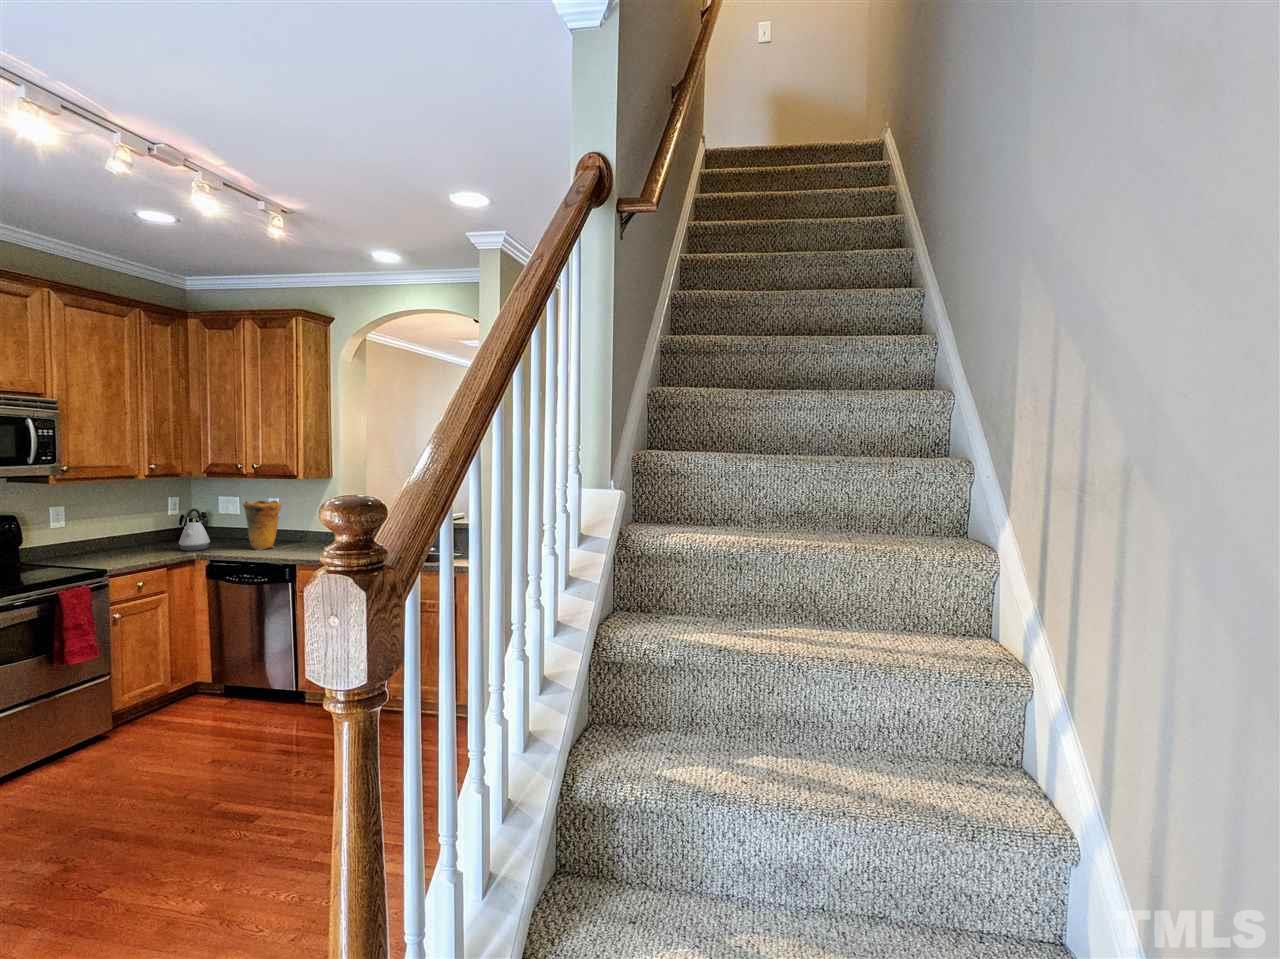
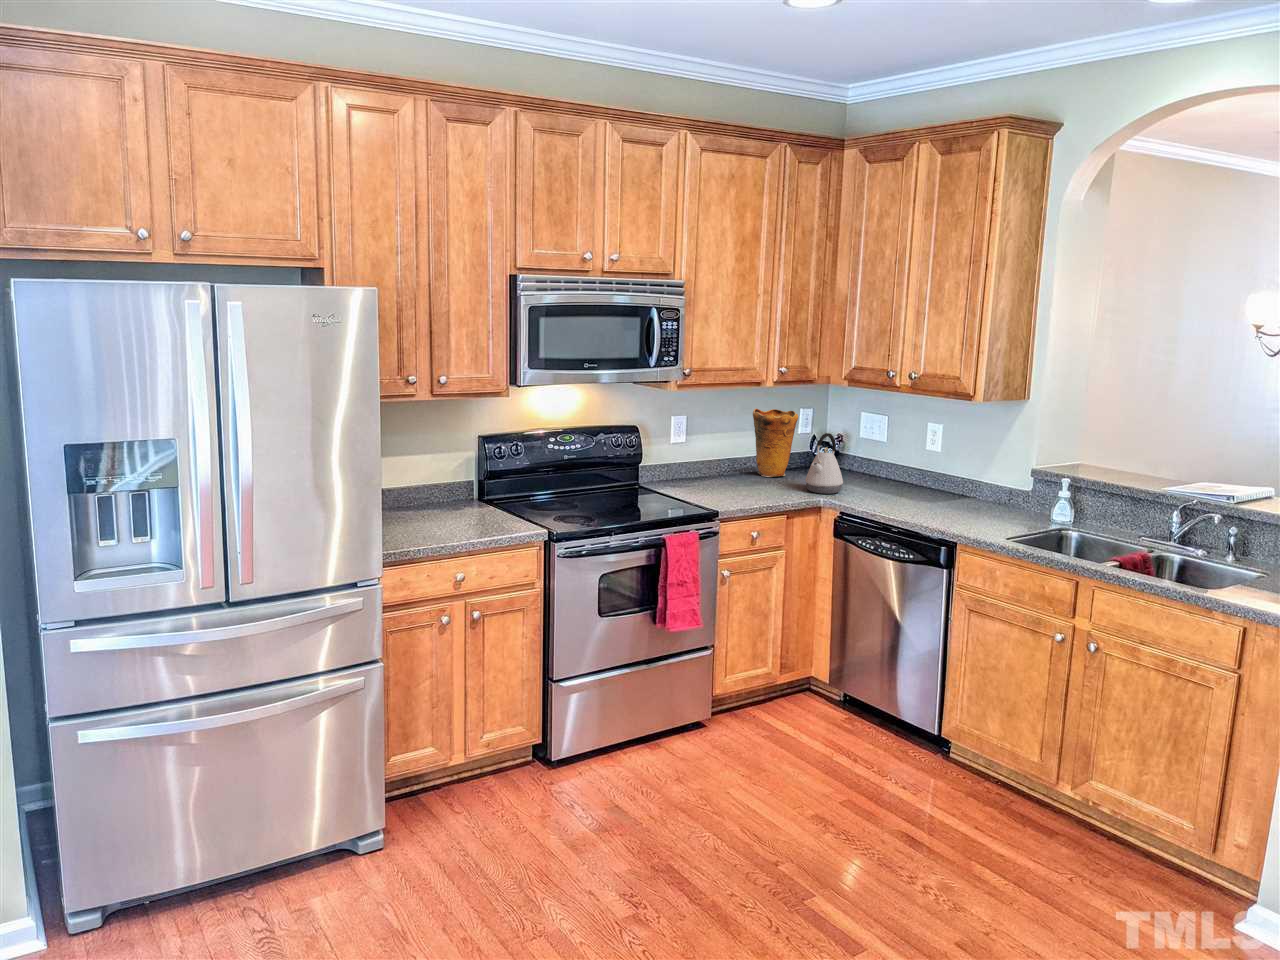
vase: present [243,501,281,549] -> present [753,409,798,477]

